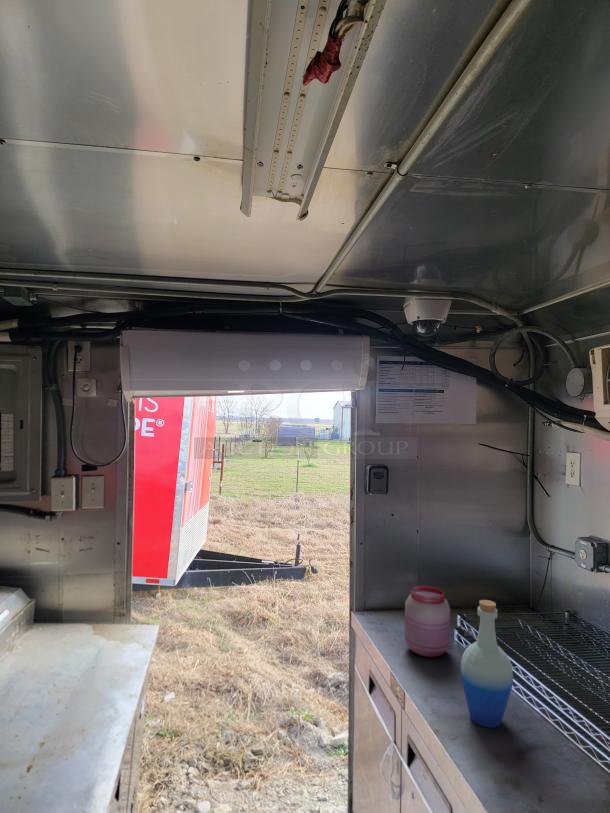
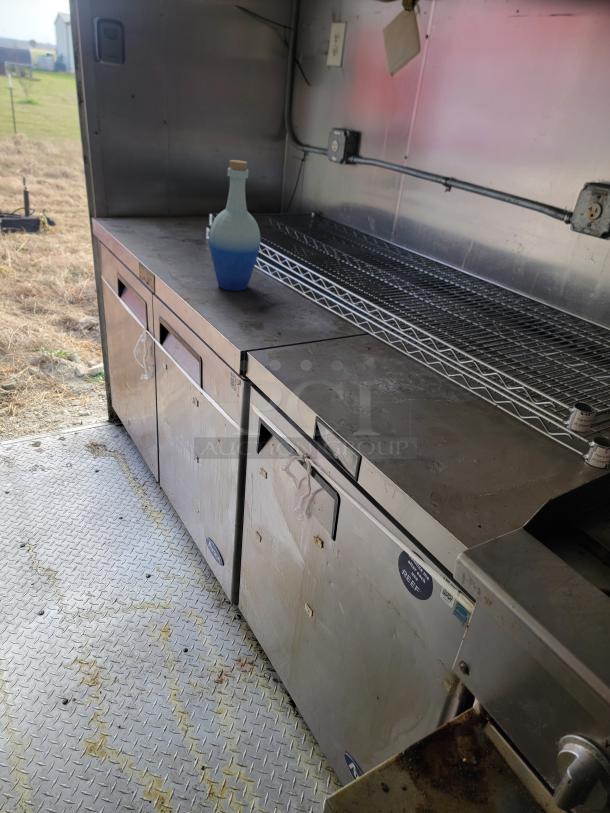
jar: present [404,586,450,657] -> none [150,176,201,251]

